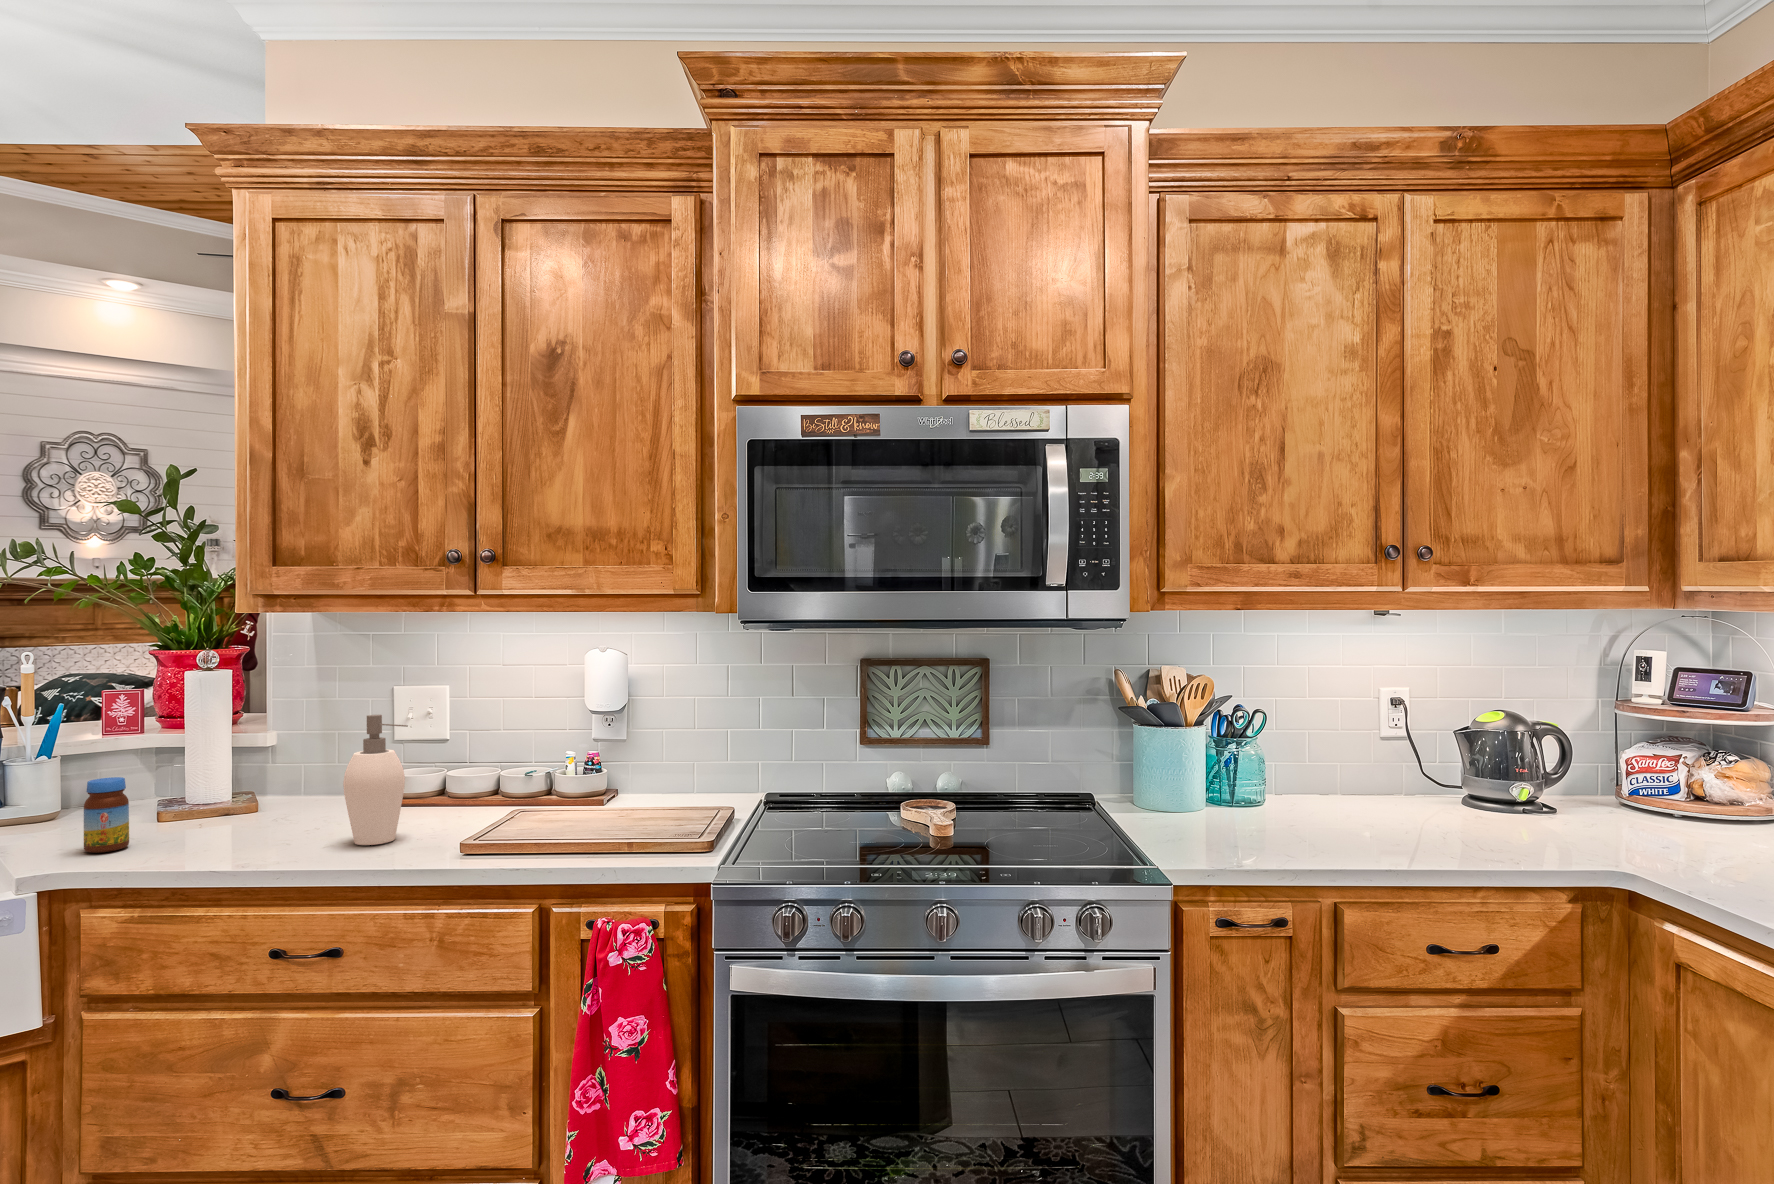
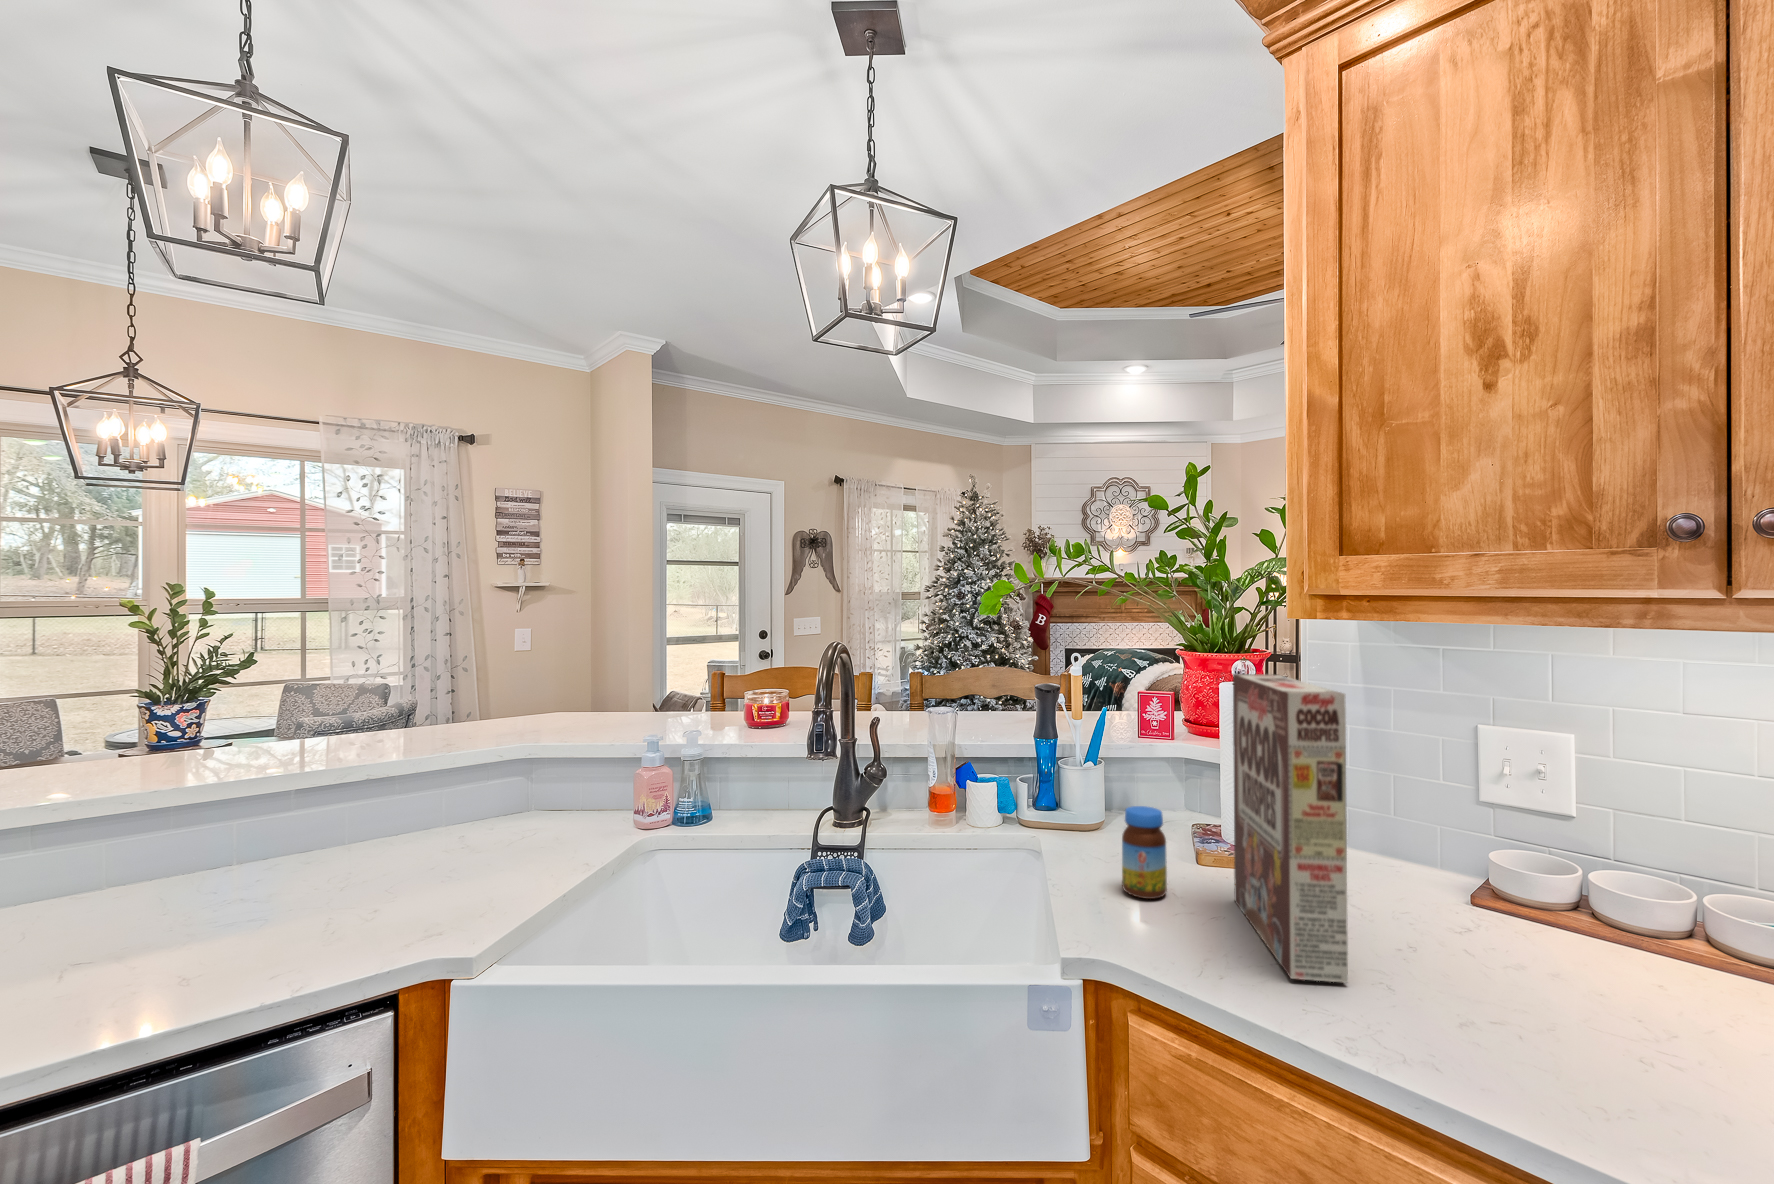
cereal box: none [191,657,265,861] -> present [1233,674,1348,983]
soap dispenser: present [343,715,408,845] -> none [1470,795,1616,1028]

